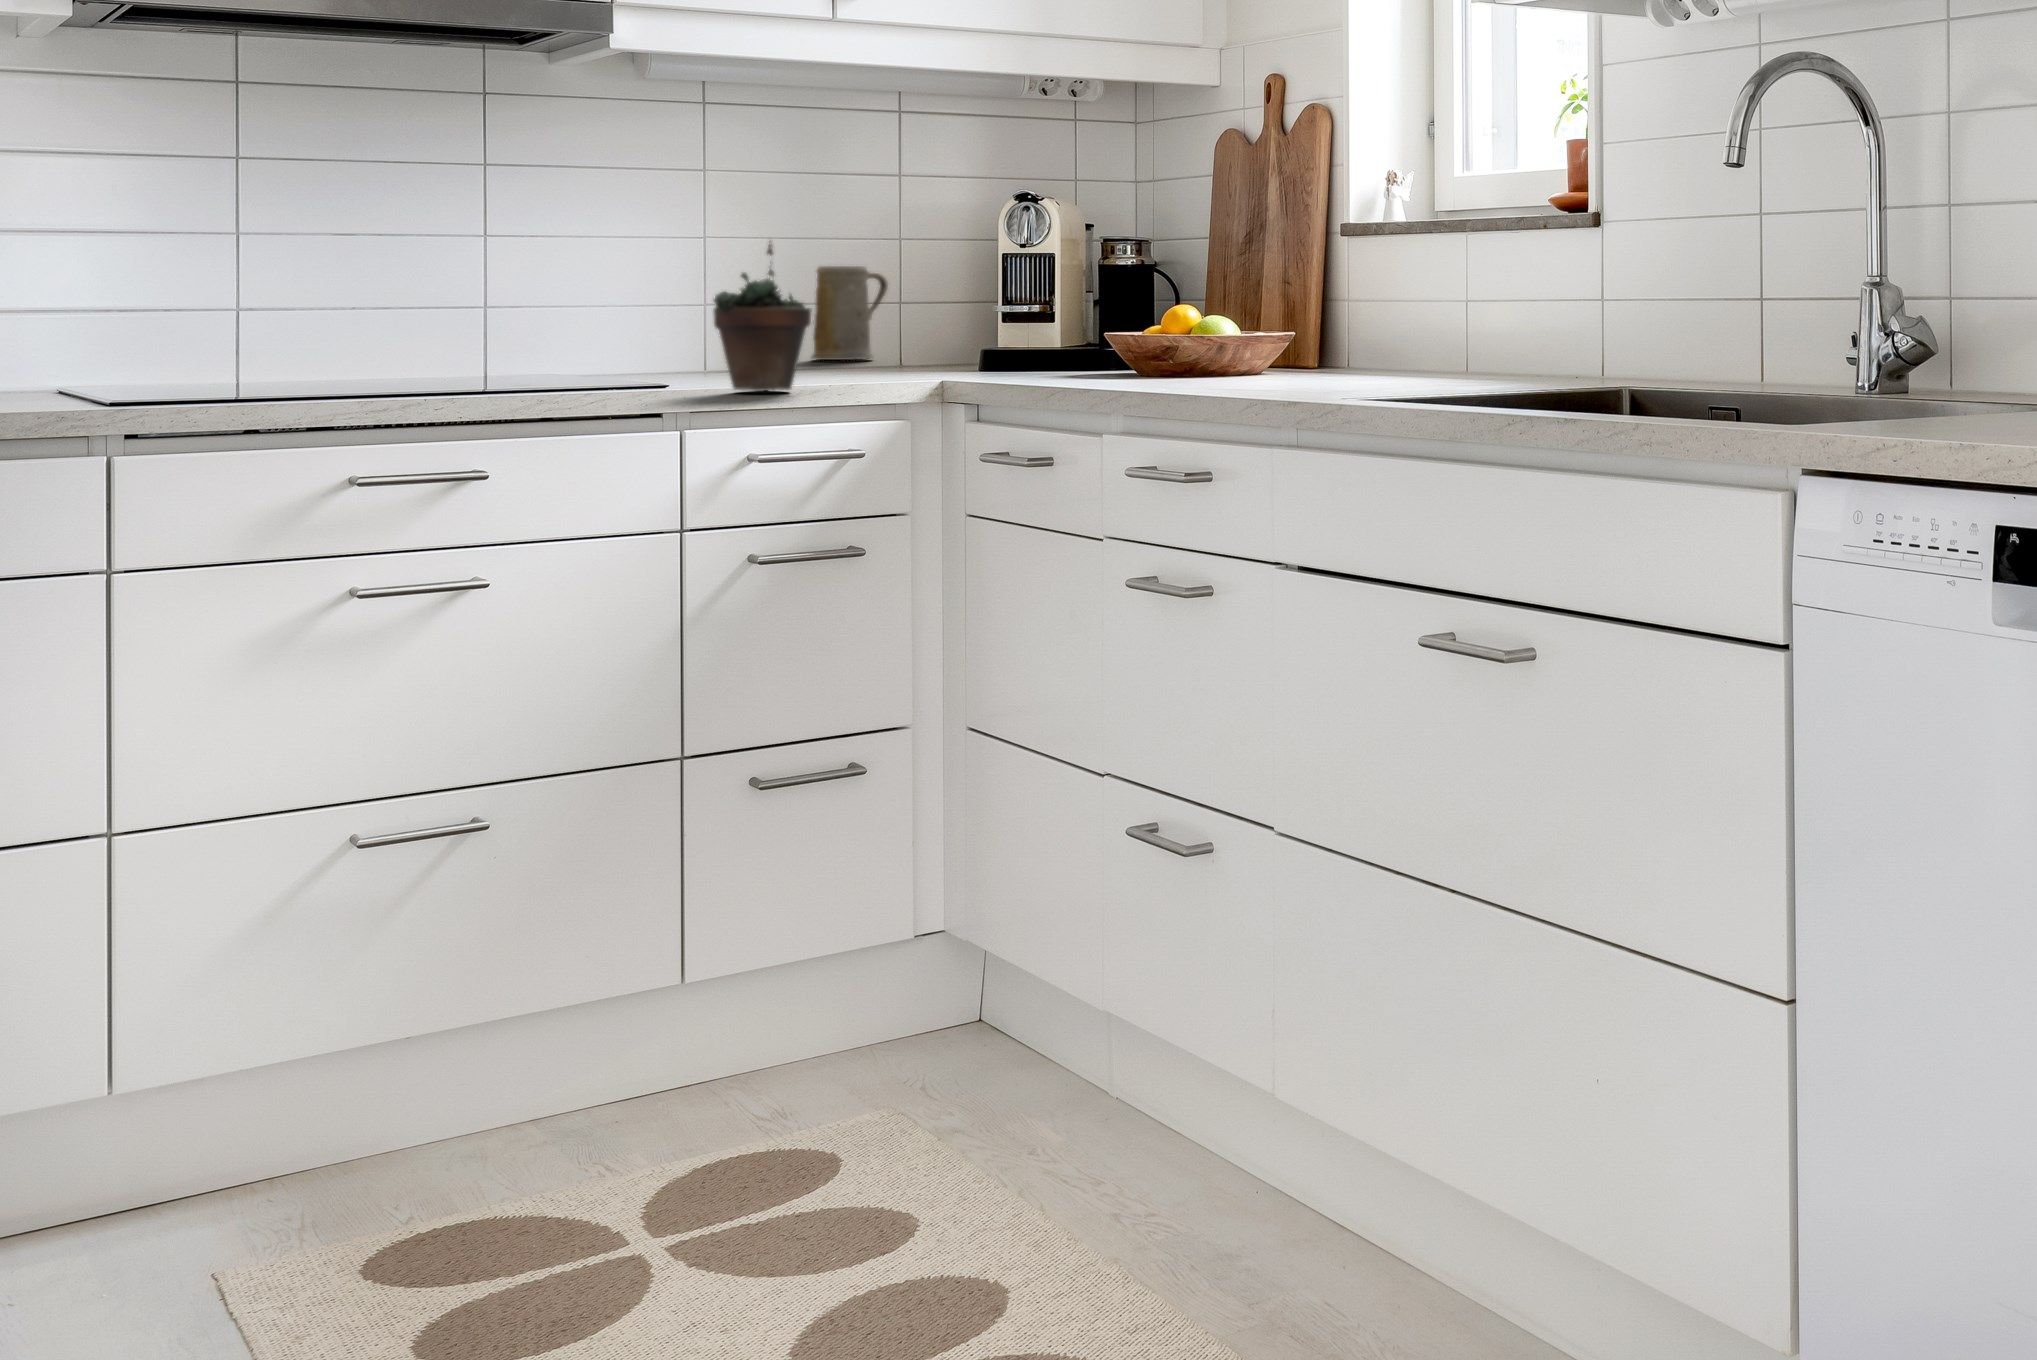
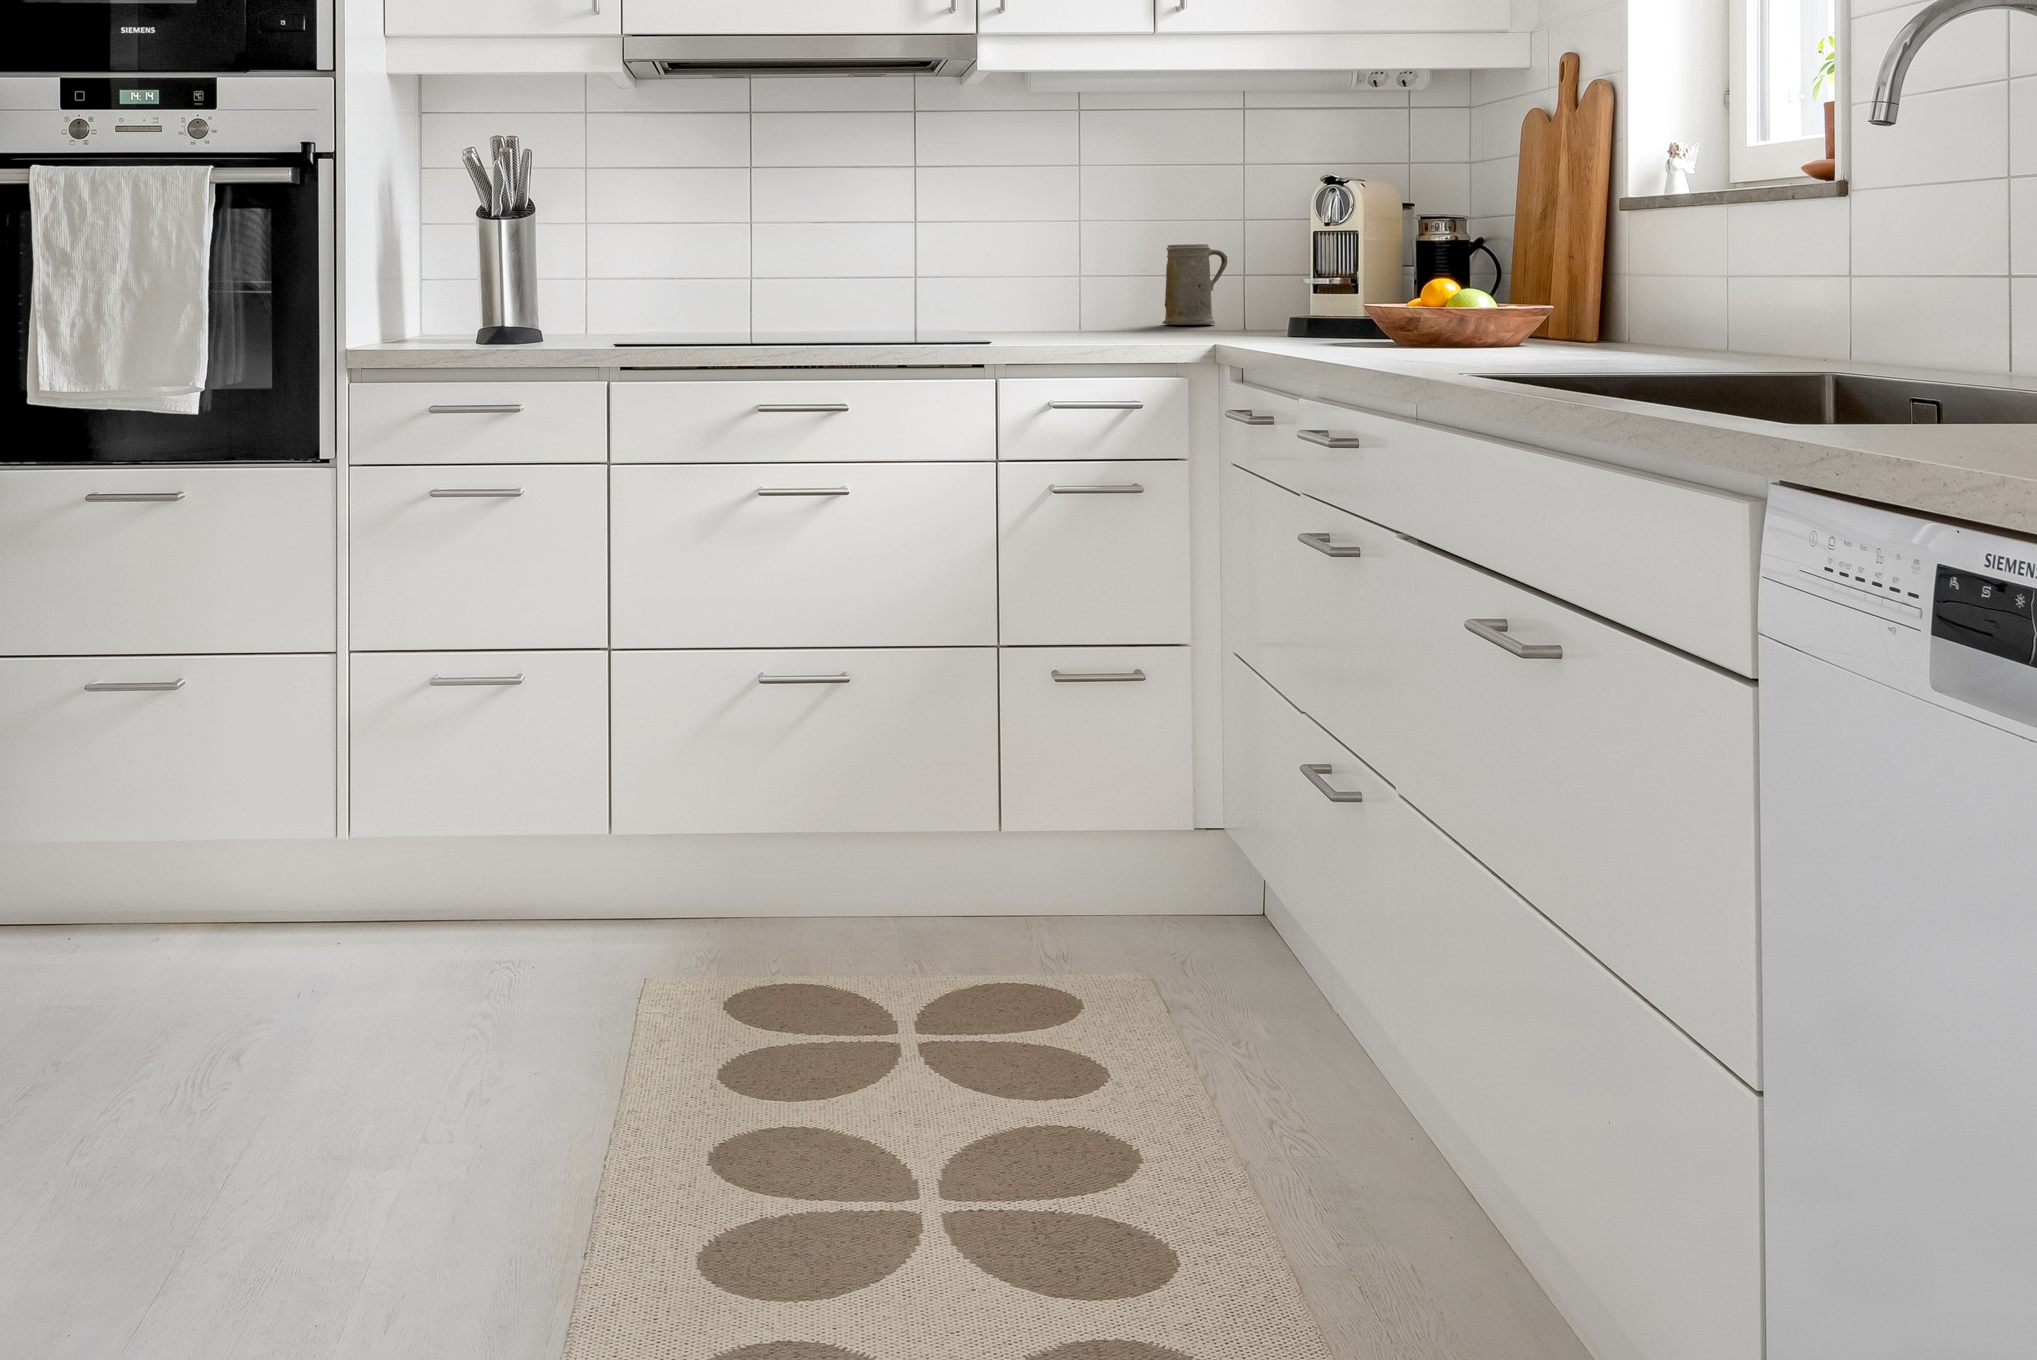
succulent plant: present [714,242,812,391] -> none [1015,225,1097,352]

